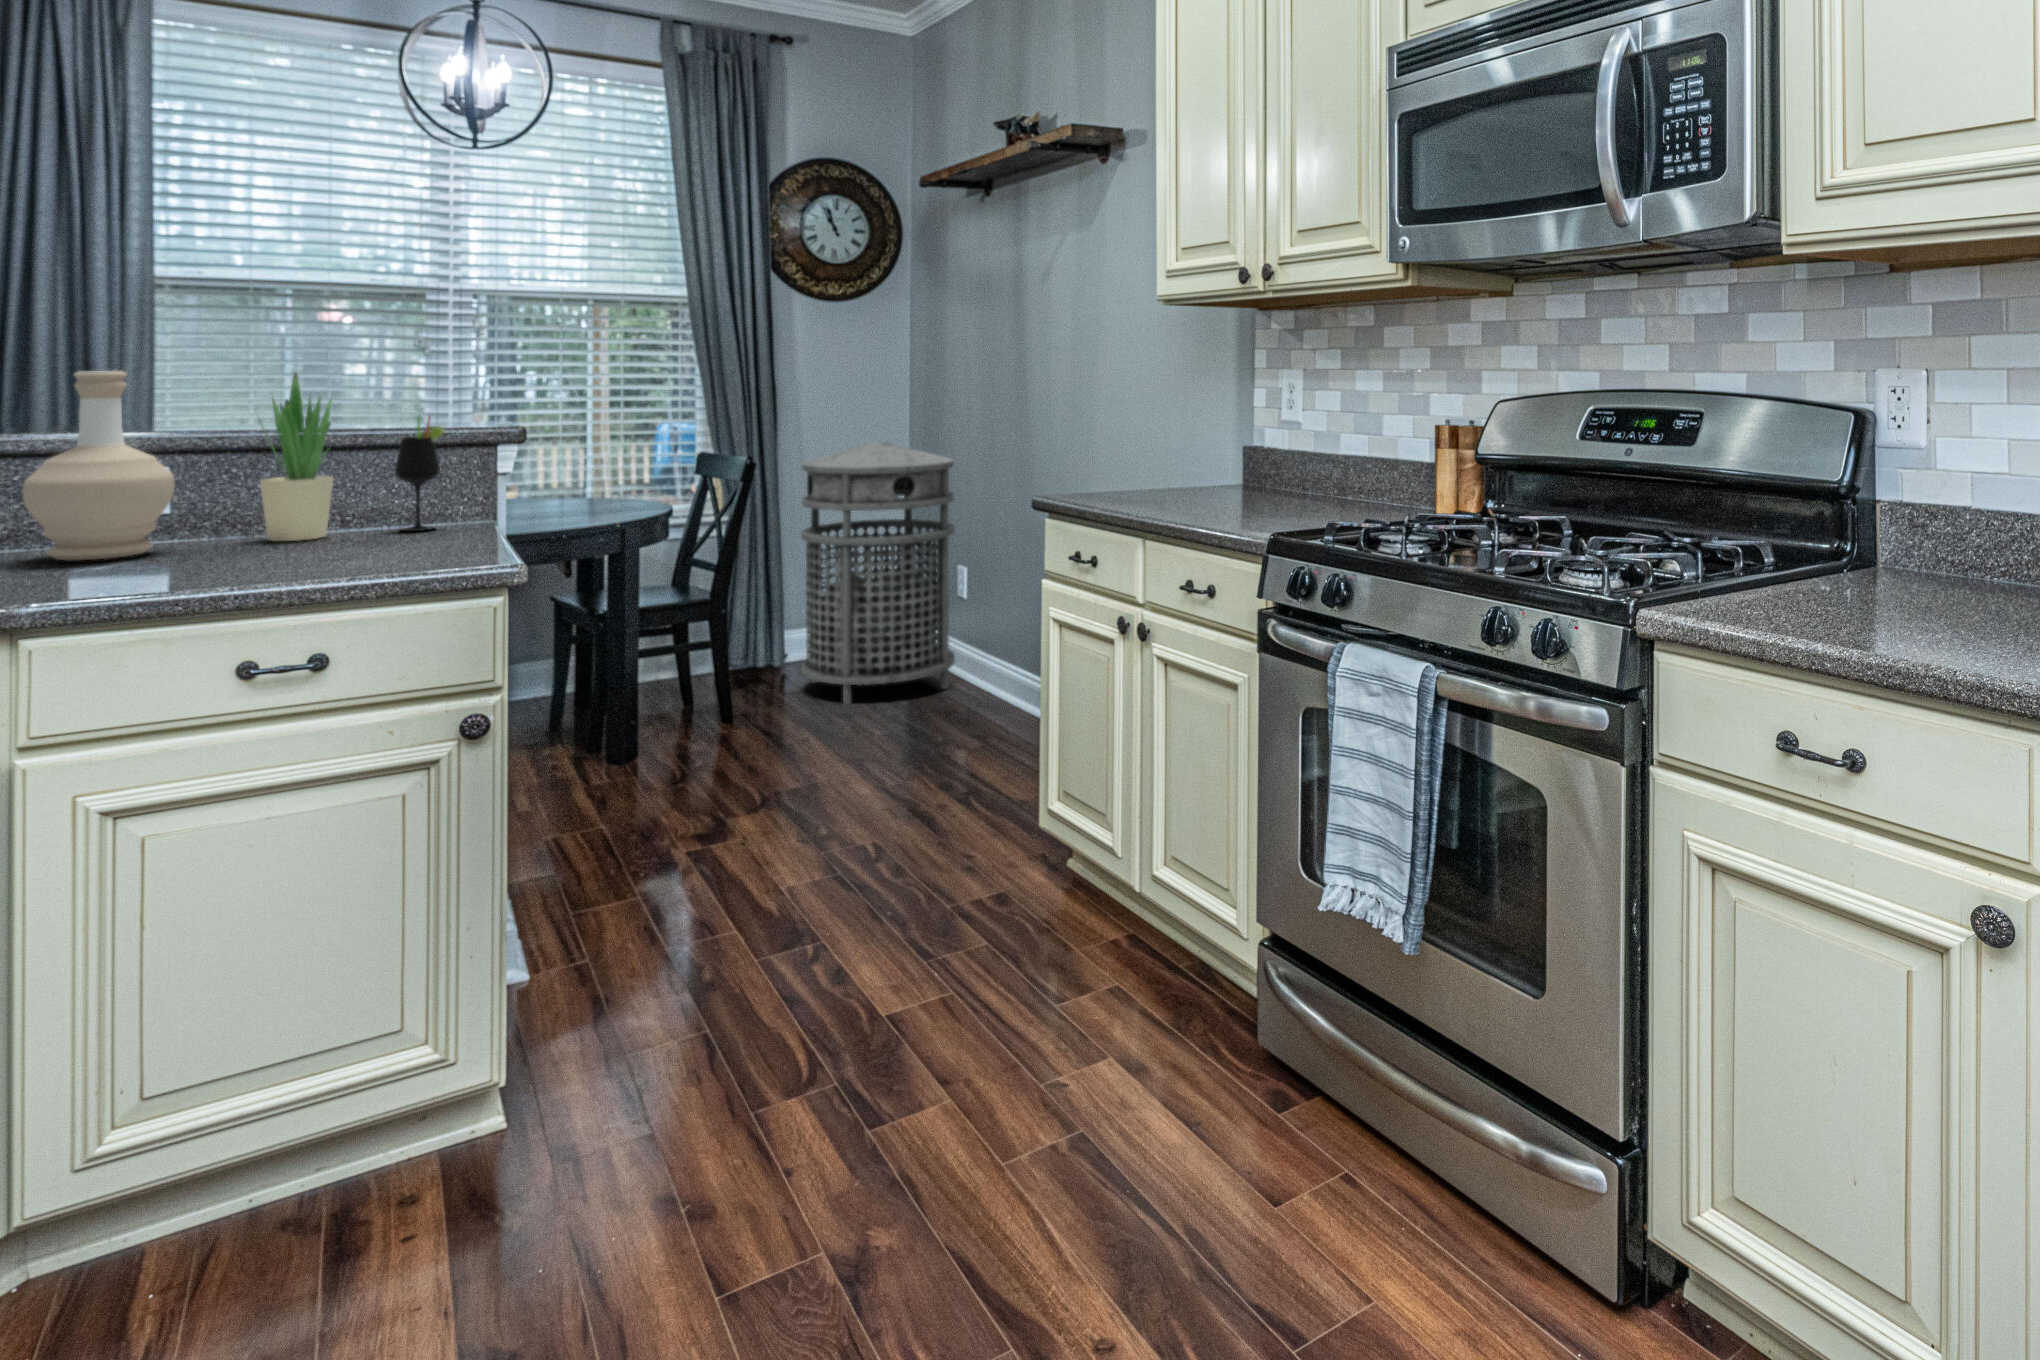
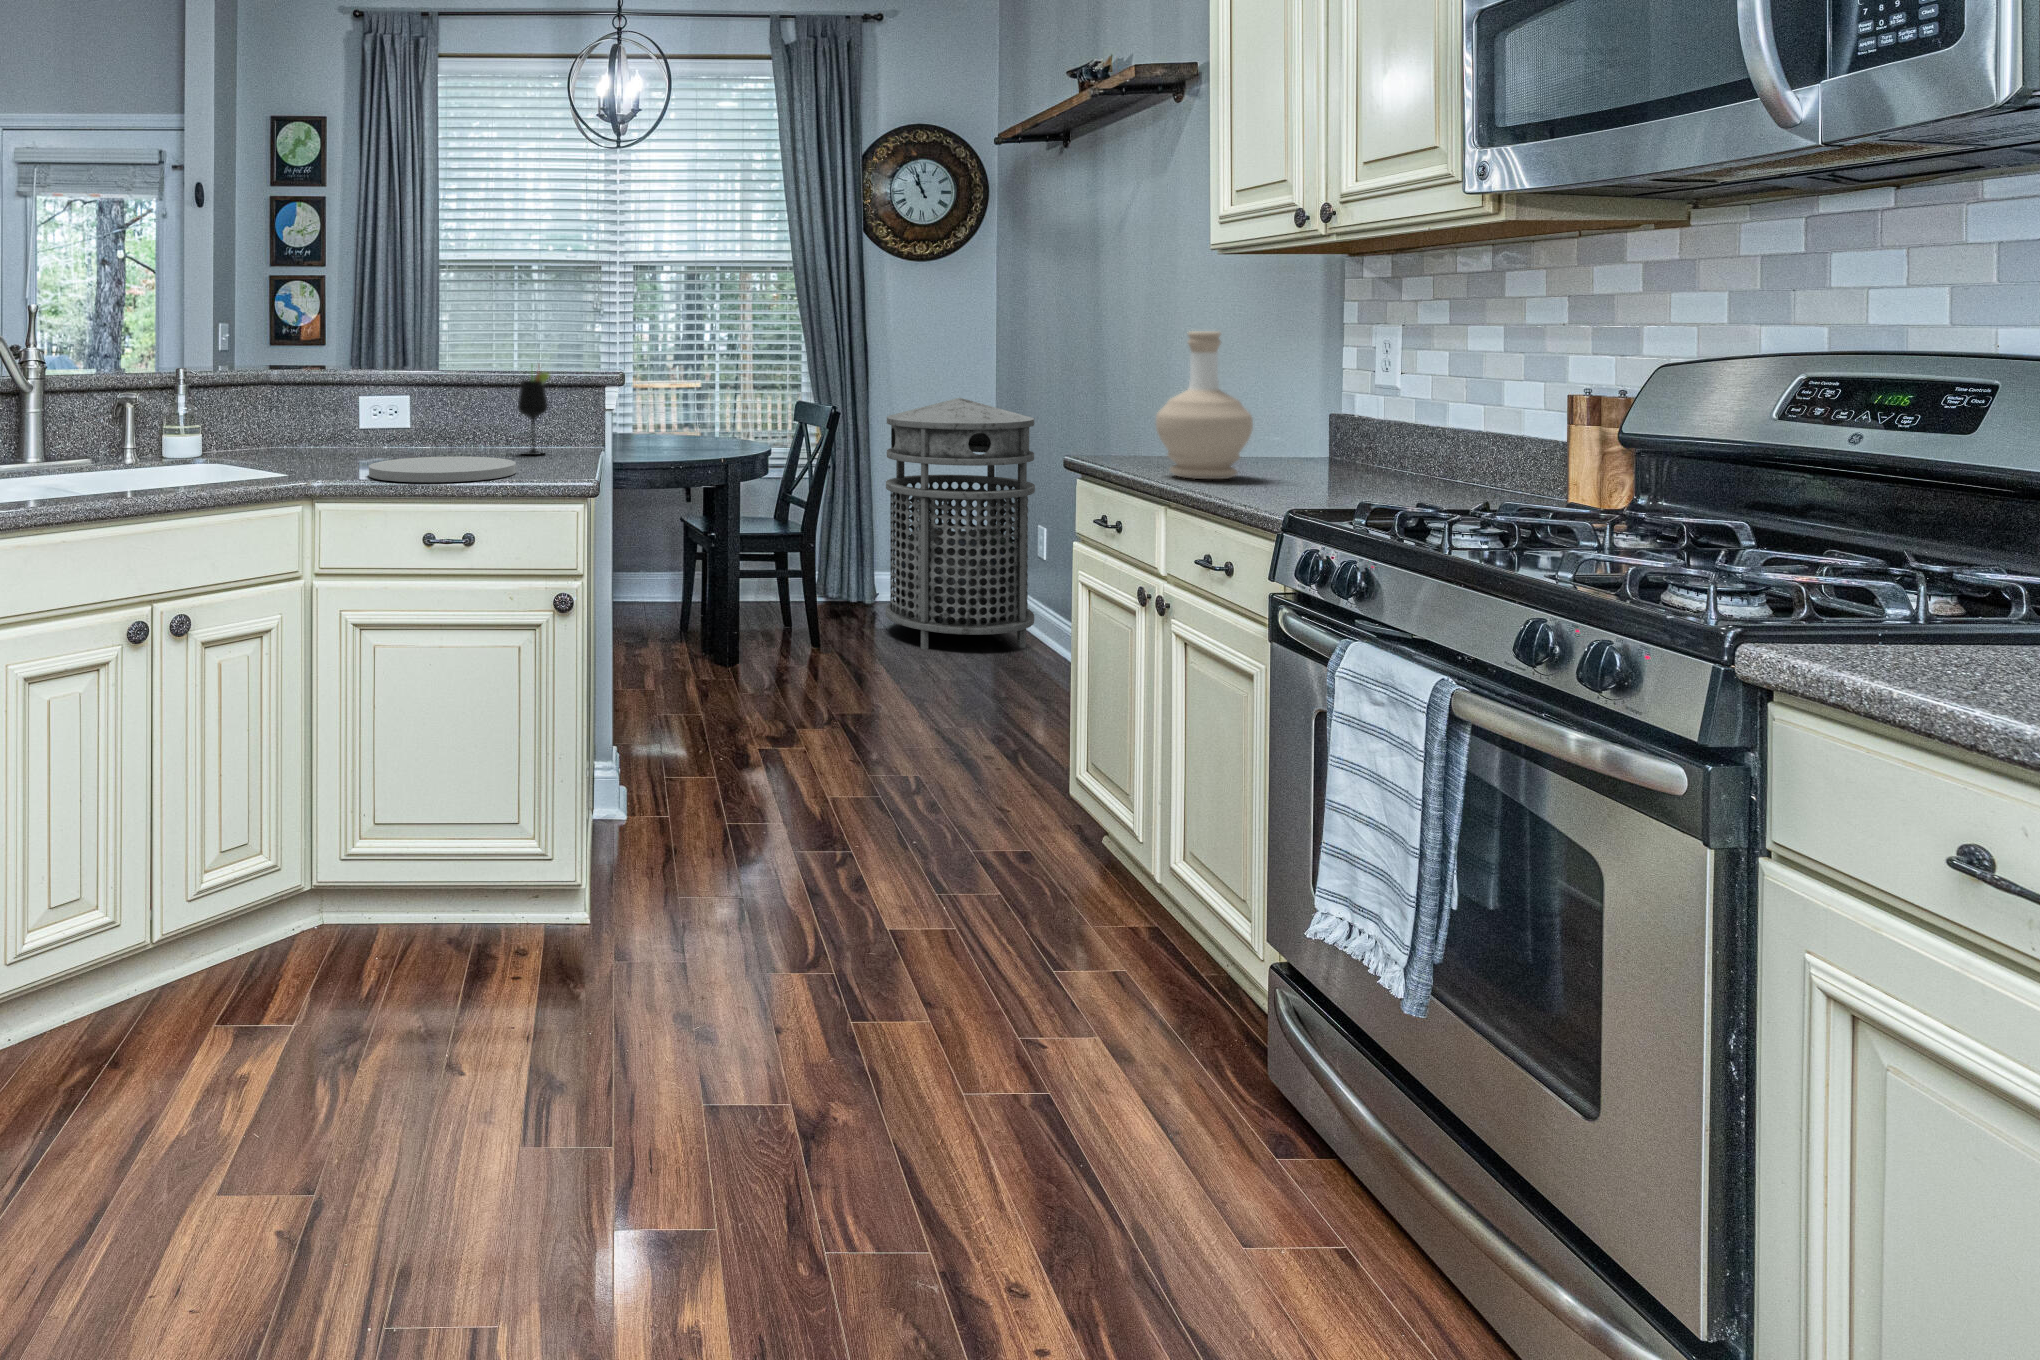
bottle: present [23,371,175,560] -> present [1156,331,1253,479]
potted plant: present [260,372,333,541] -> none [430,327,479,457]
plate: none [175,538,415,581] -> present [369,456,516,482]

